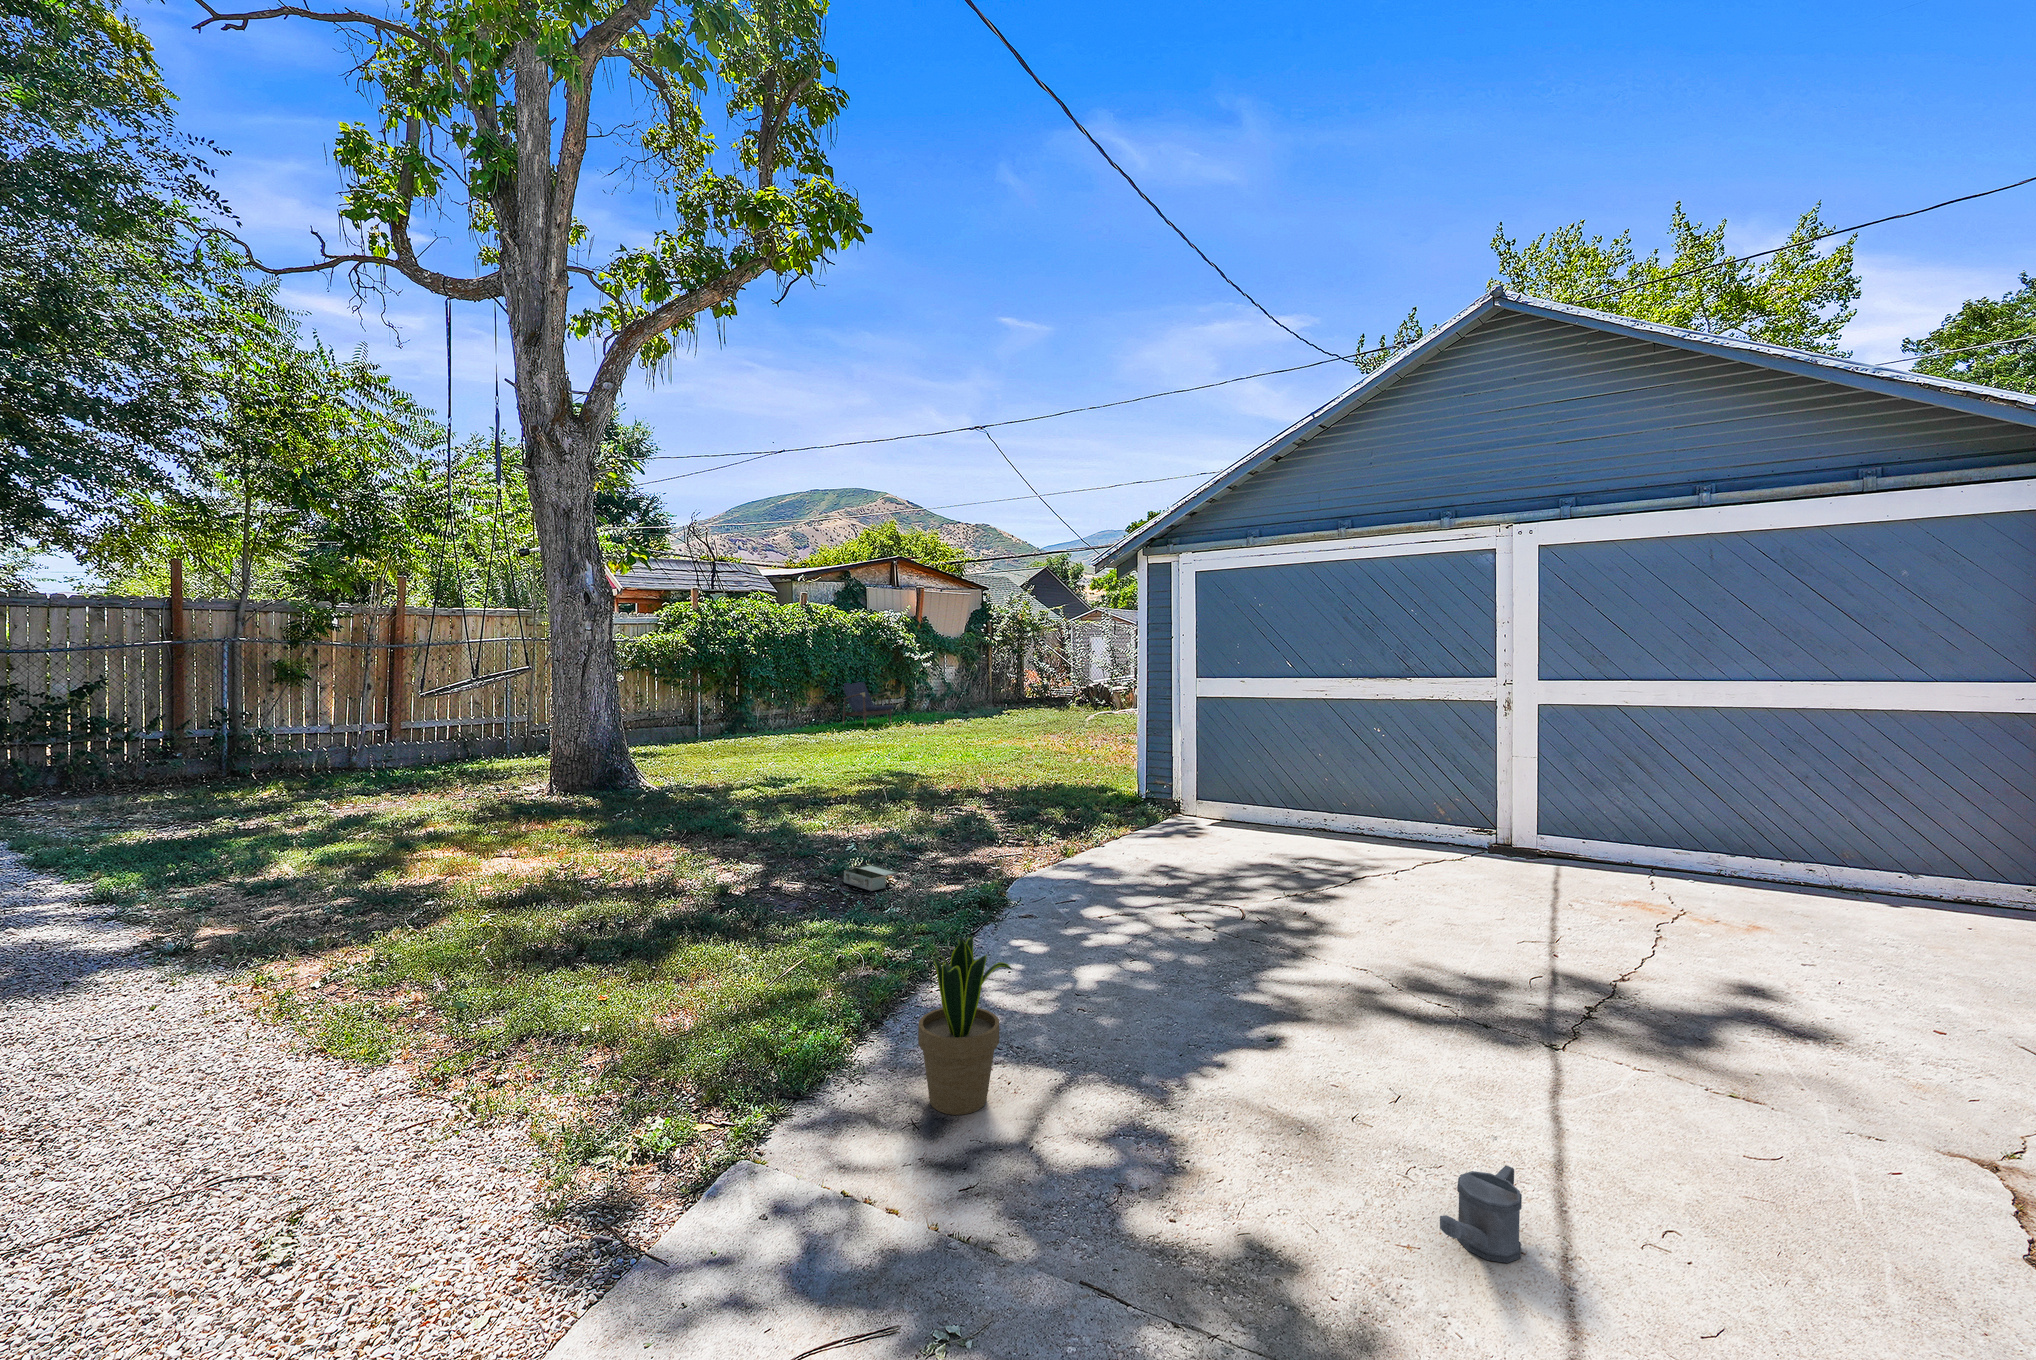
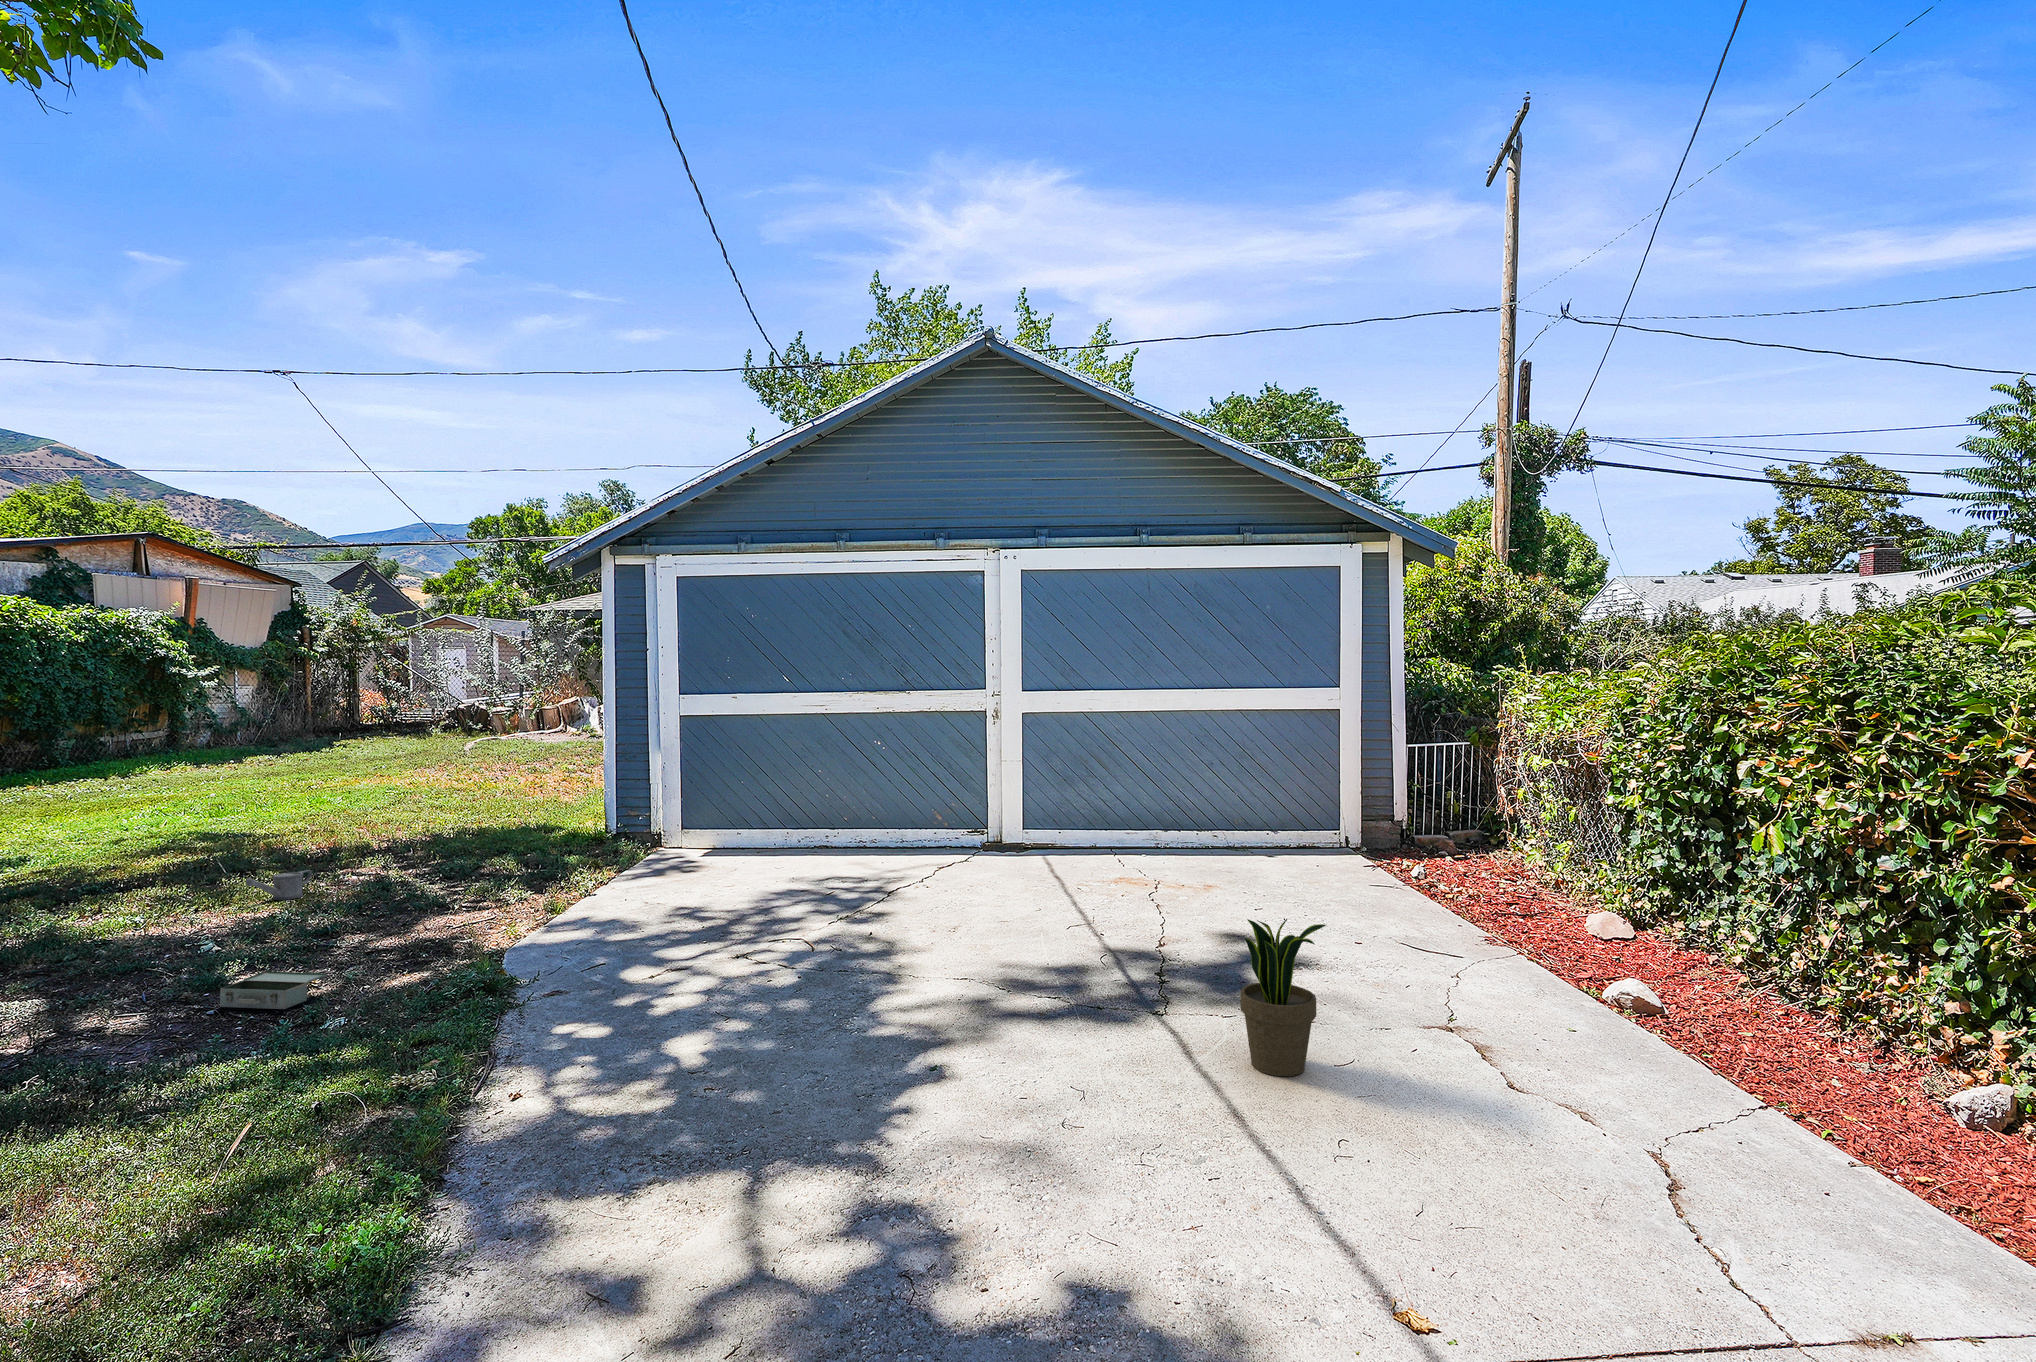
lounge chair: present [843,682,894,726] -> none [21,705,136,776]
potted plant: present [918,936,1012,1115] -> present [1240,919,1326,1076]
watering can: present [1440,1165,1522,1263] -> present [246,870,312,900]

